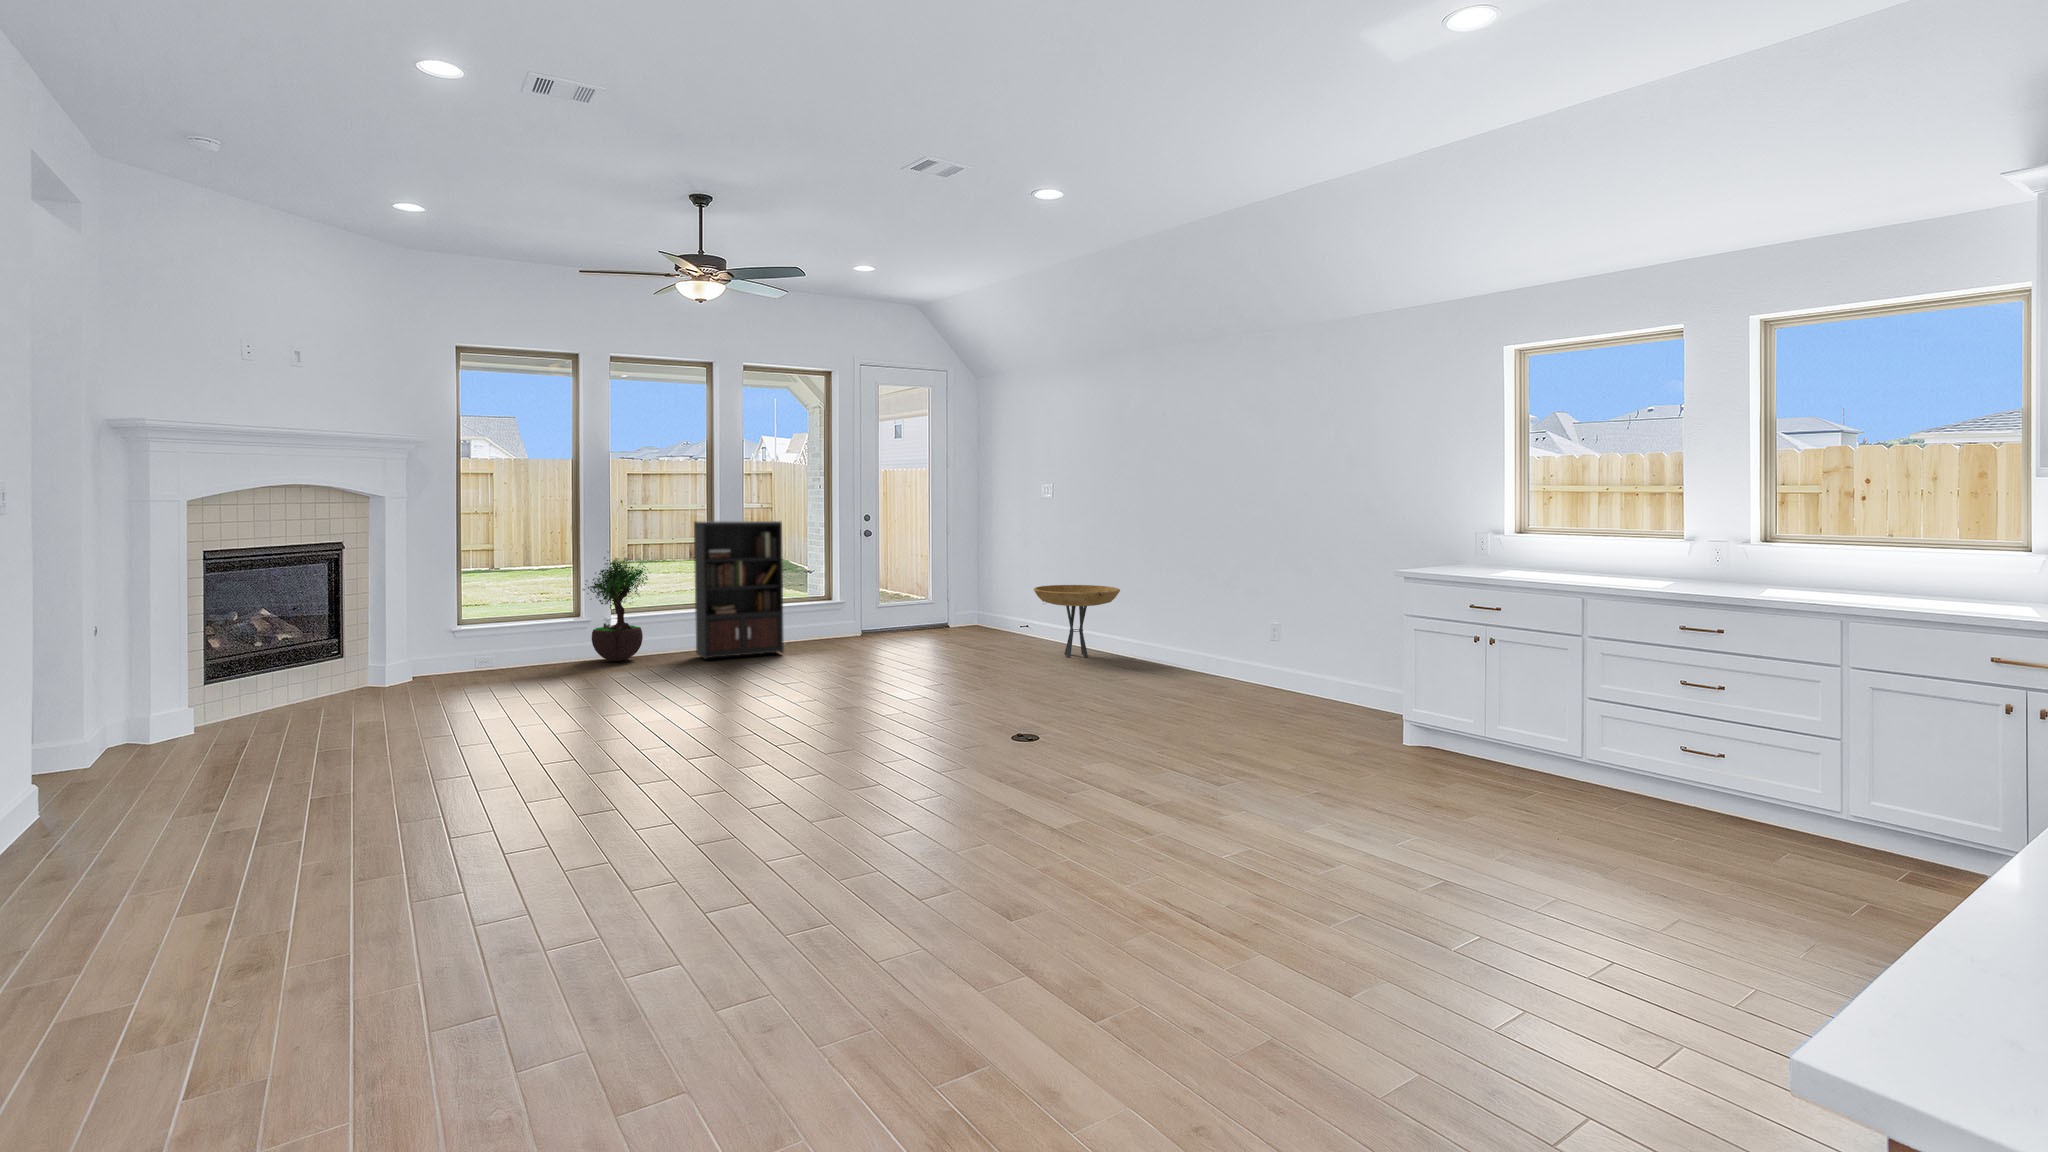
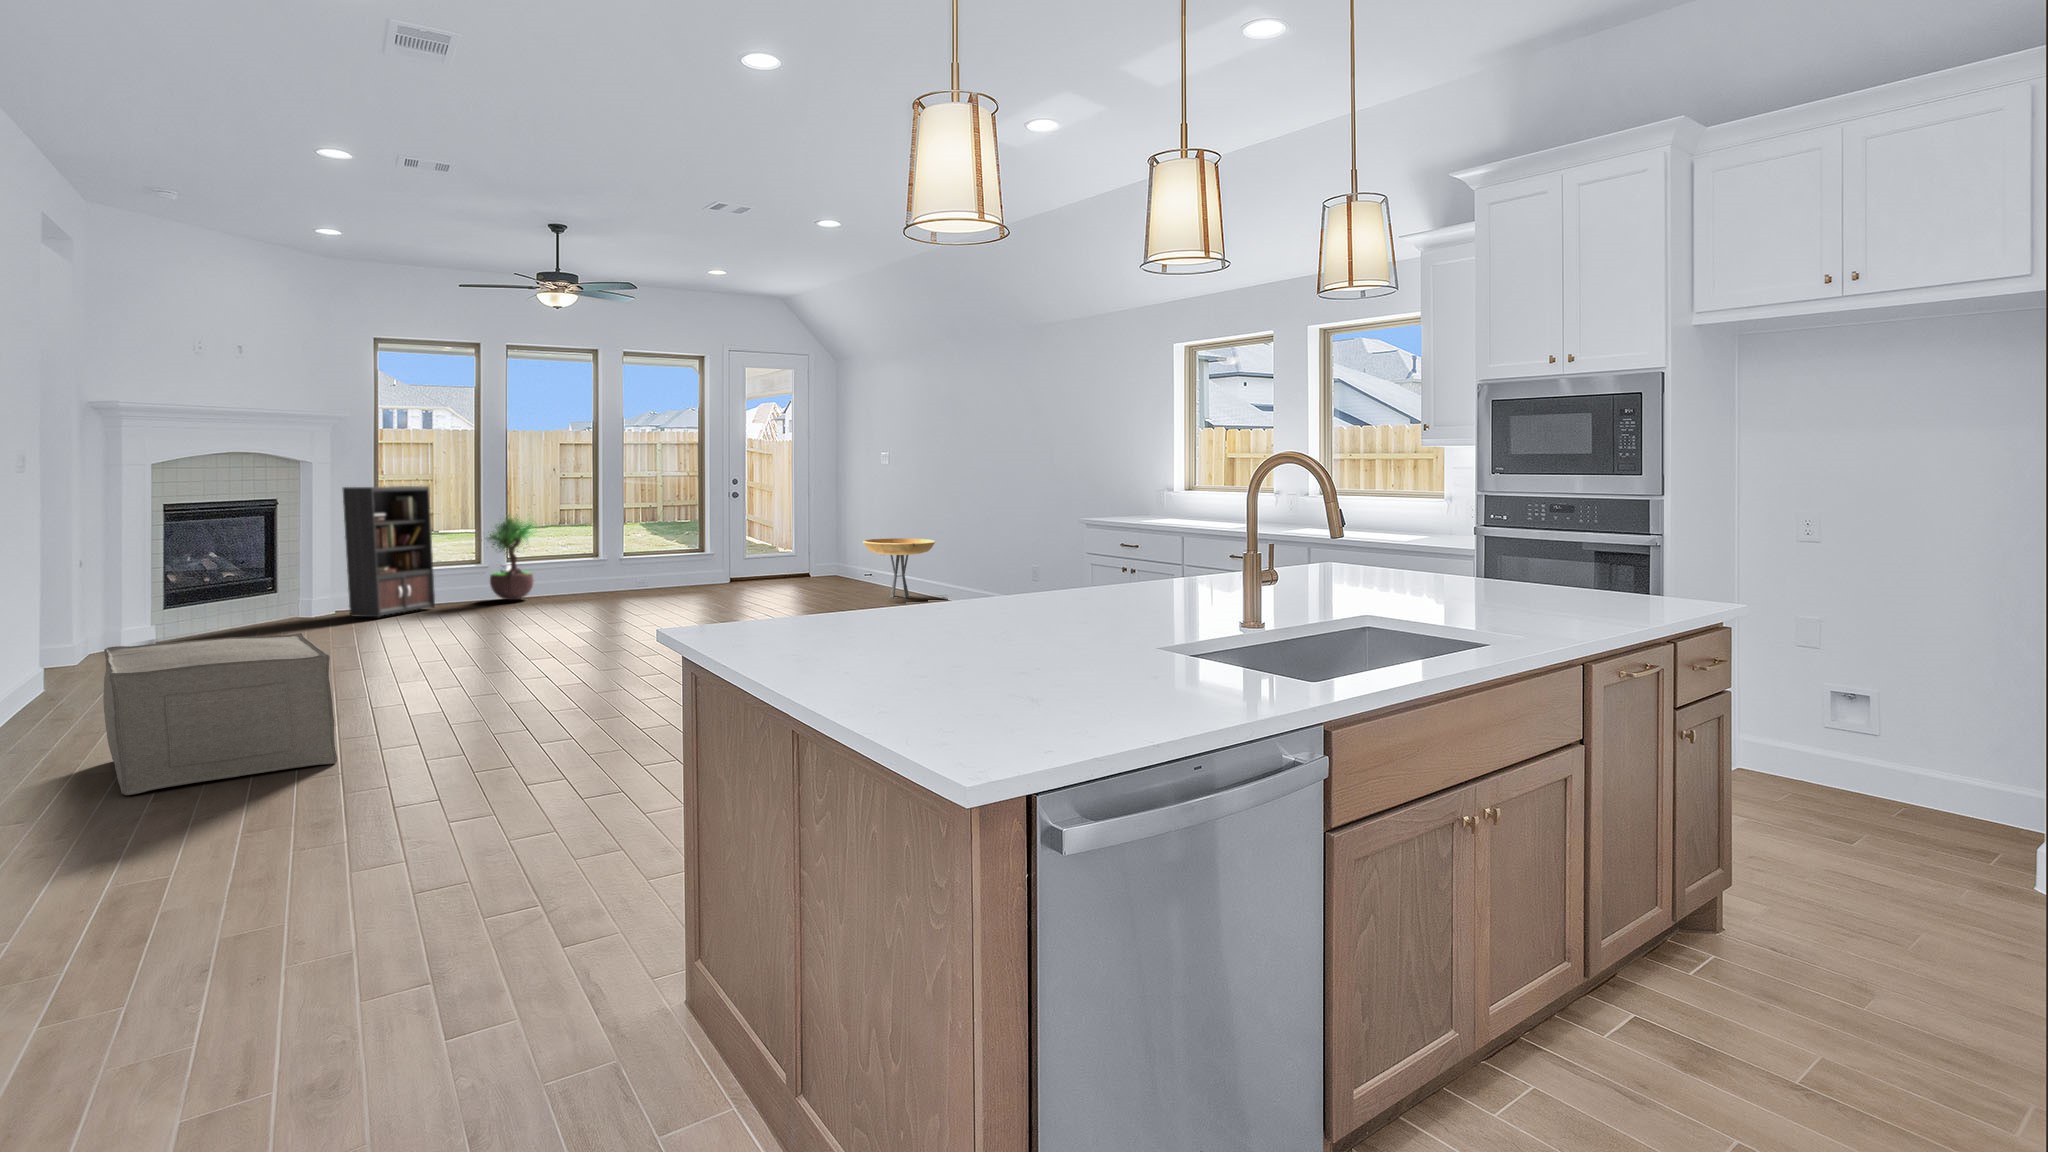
bookcase: present [694,521,784,659] -> present [343,486,435,617]
ottoman: none [83,765,462,1097] -> present [103,633,337,795]

